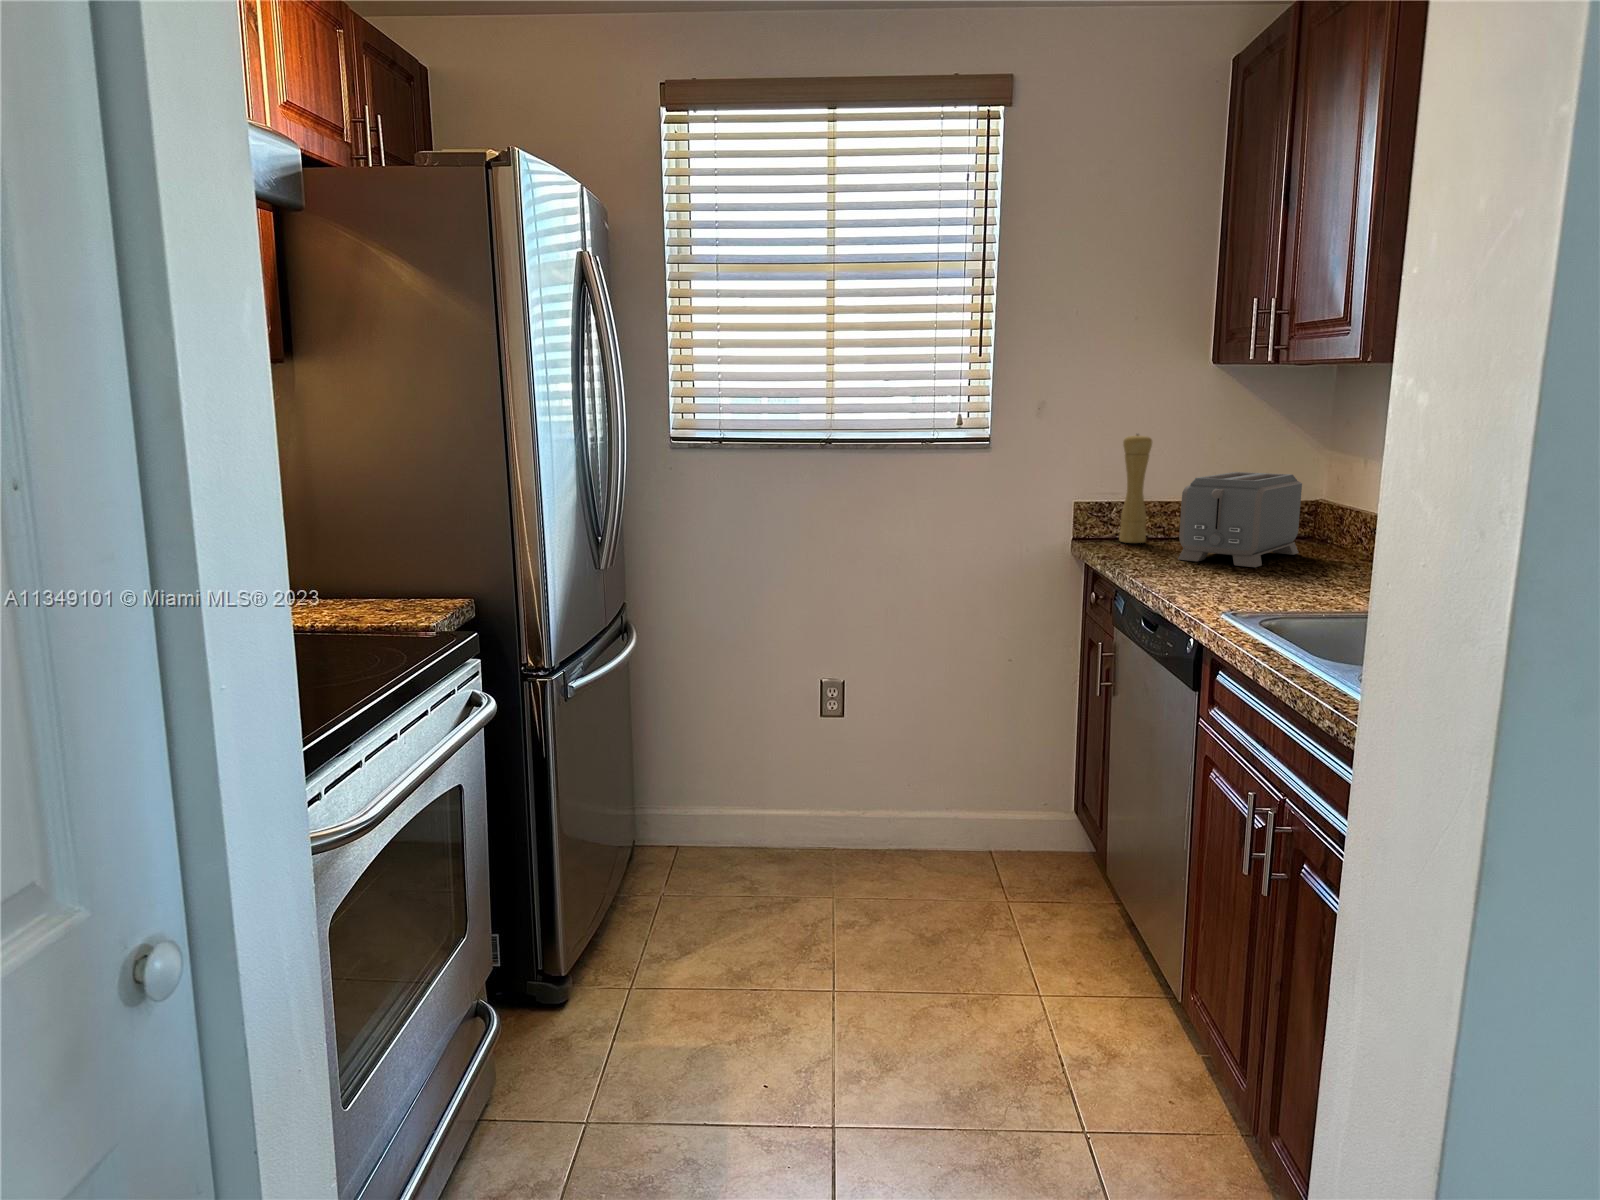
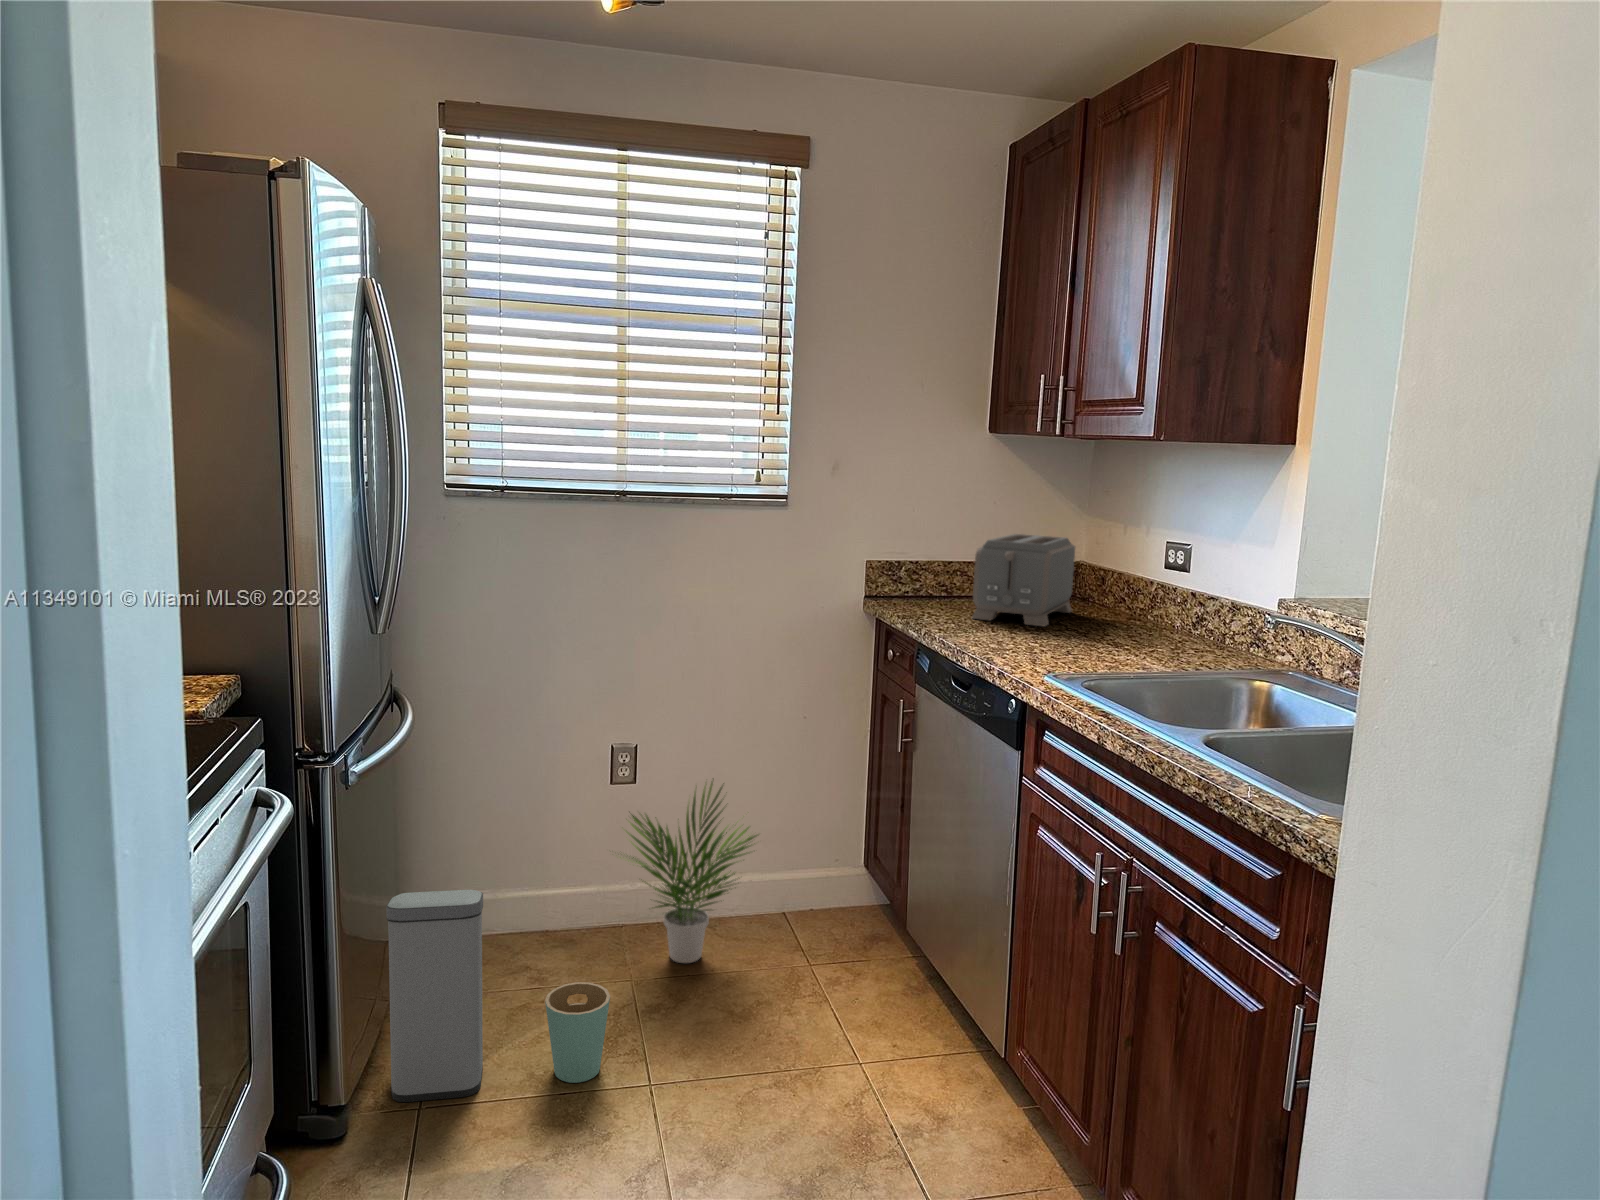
pepper mill: present [1119,434,1152,543] -> none [907,495,938,601]
potted plant: none [812,714,964,887] -> present [620,782,757,963]
trash can: none [603,798,800,980] -> present [386,890,610,1102]

